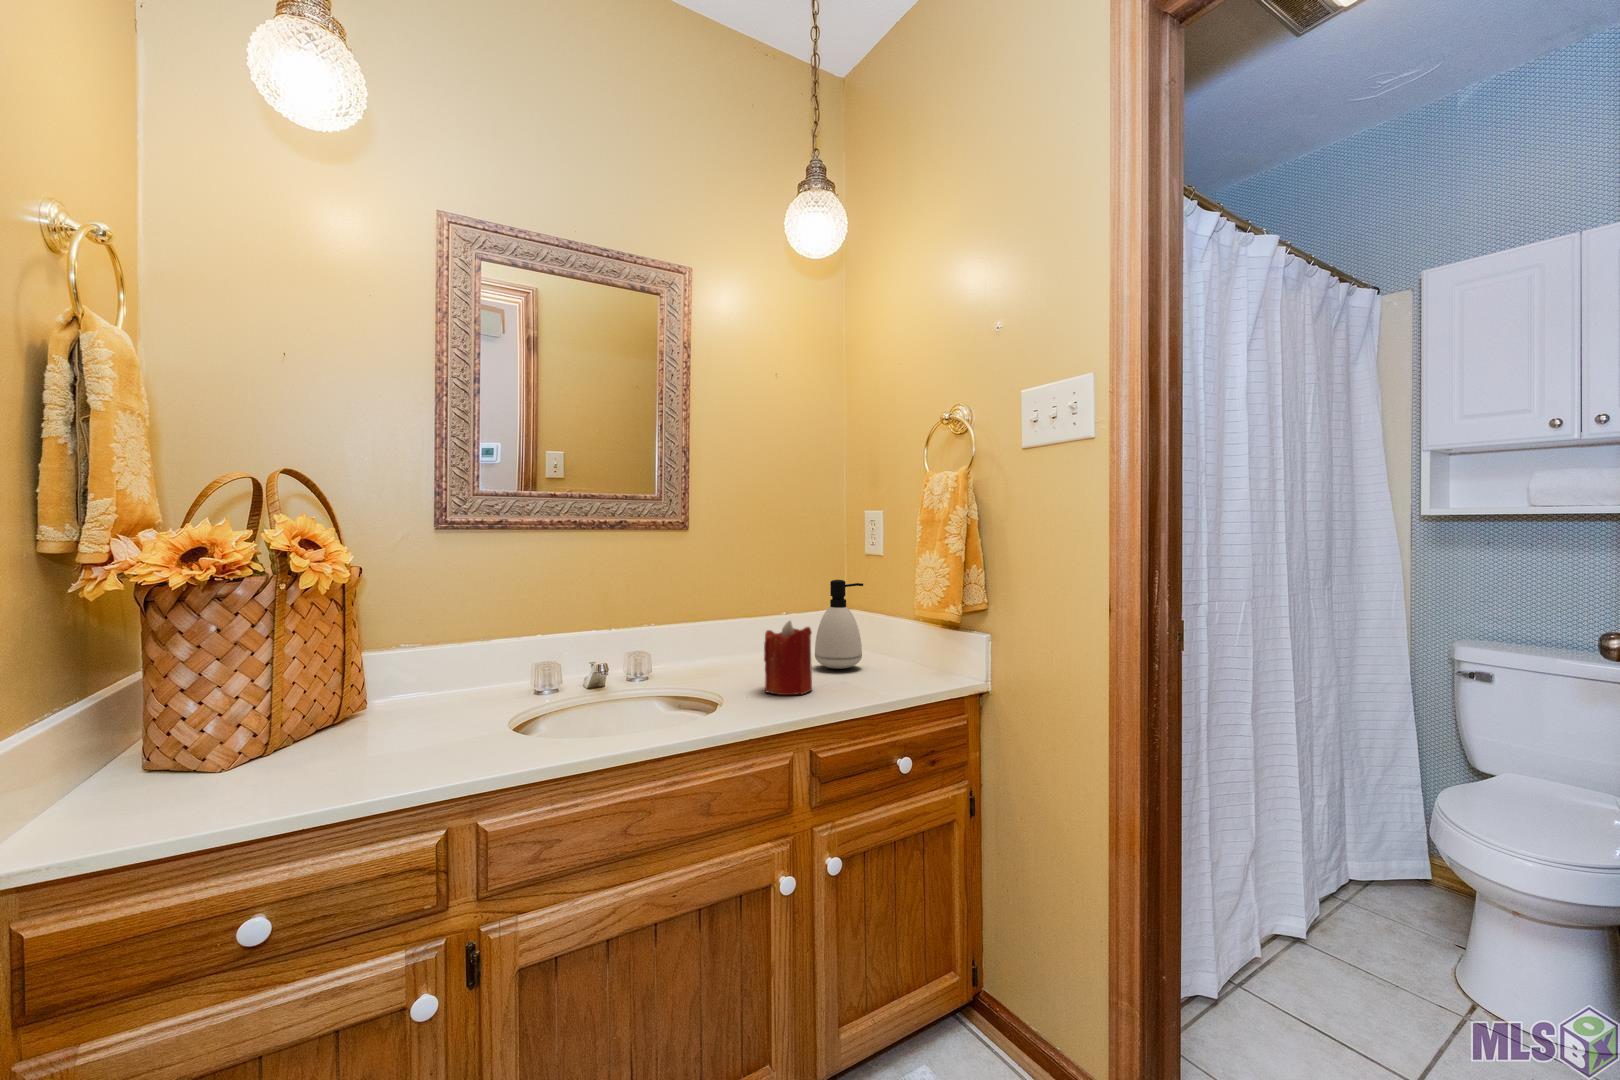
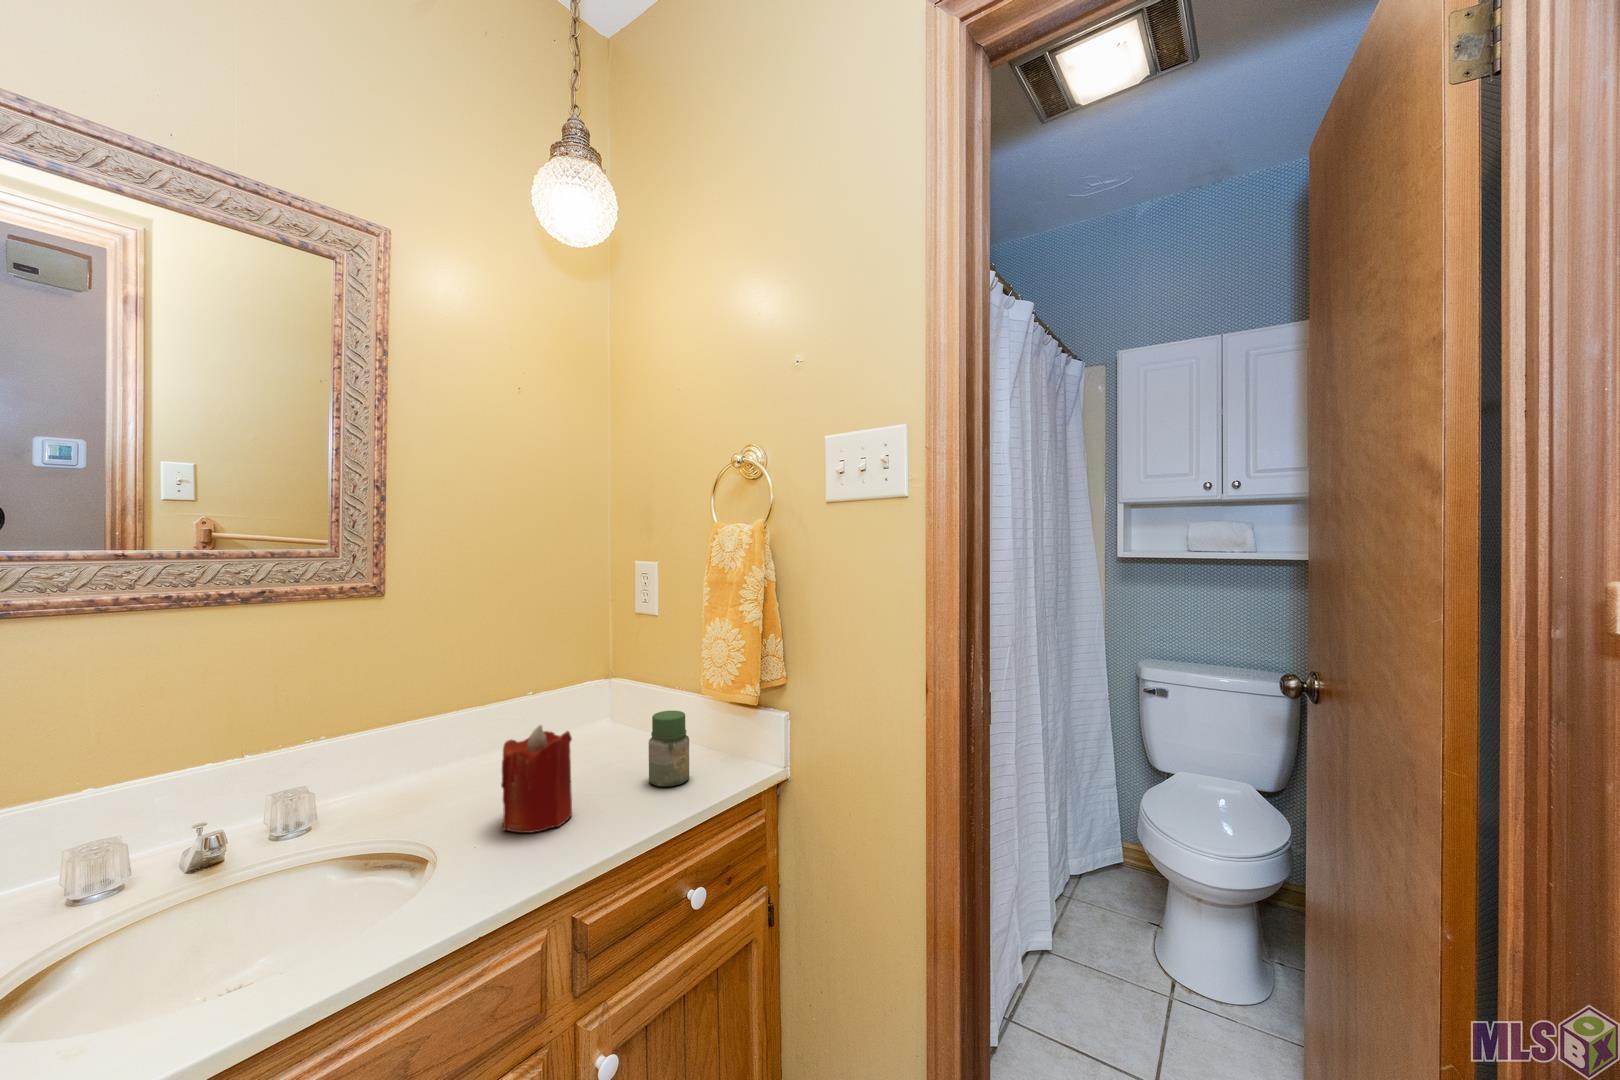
soap dispenser: present [815,580,863,669] -> none [573,651,637,765]
jar: none [870,626,903,684] -> present [649,711,689,787]

